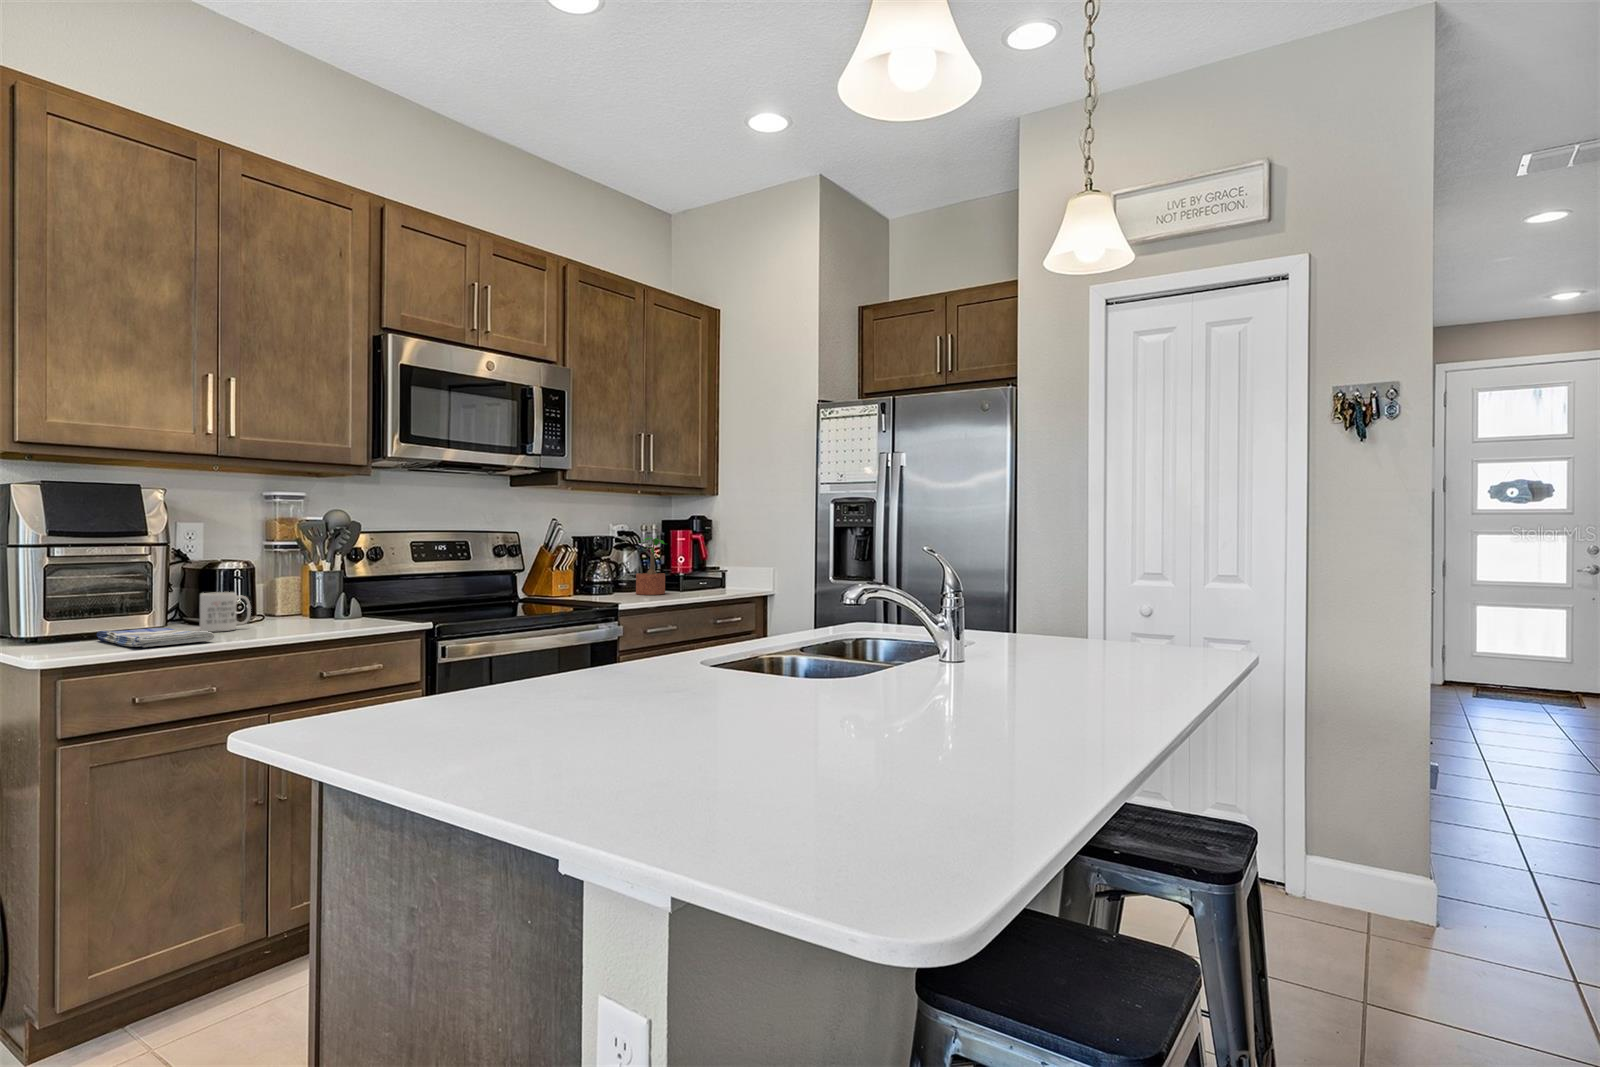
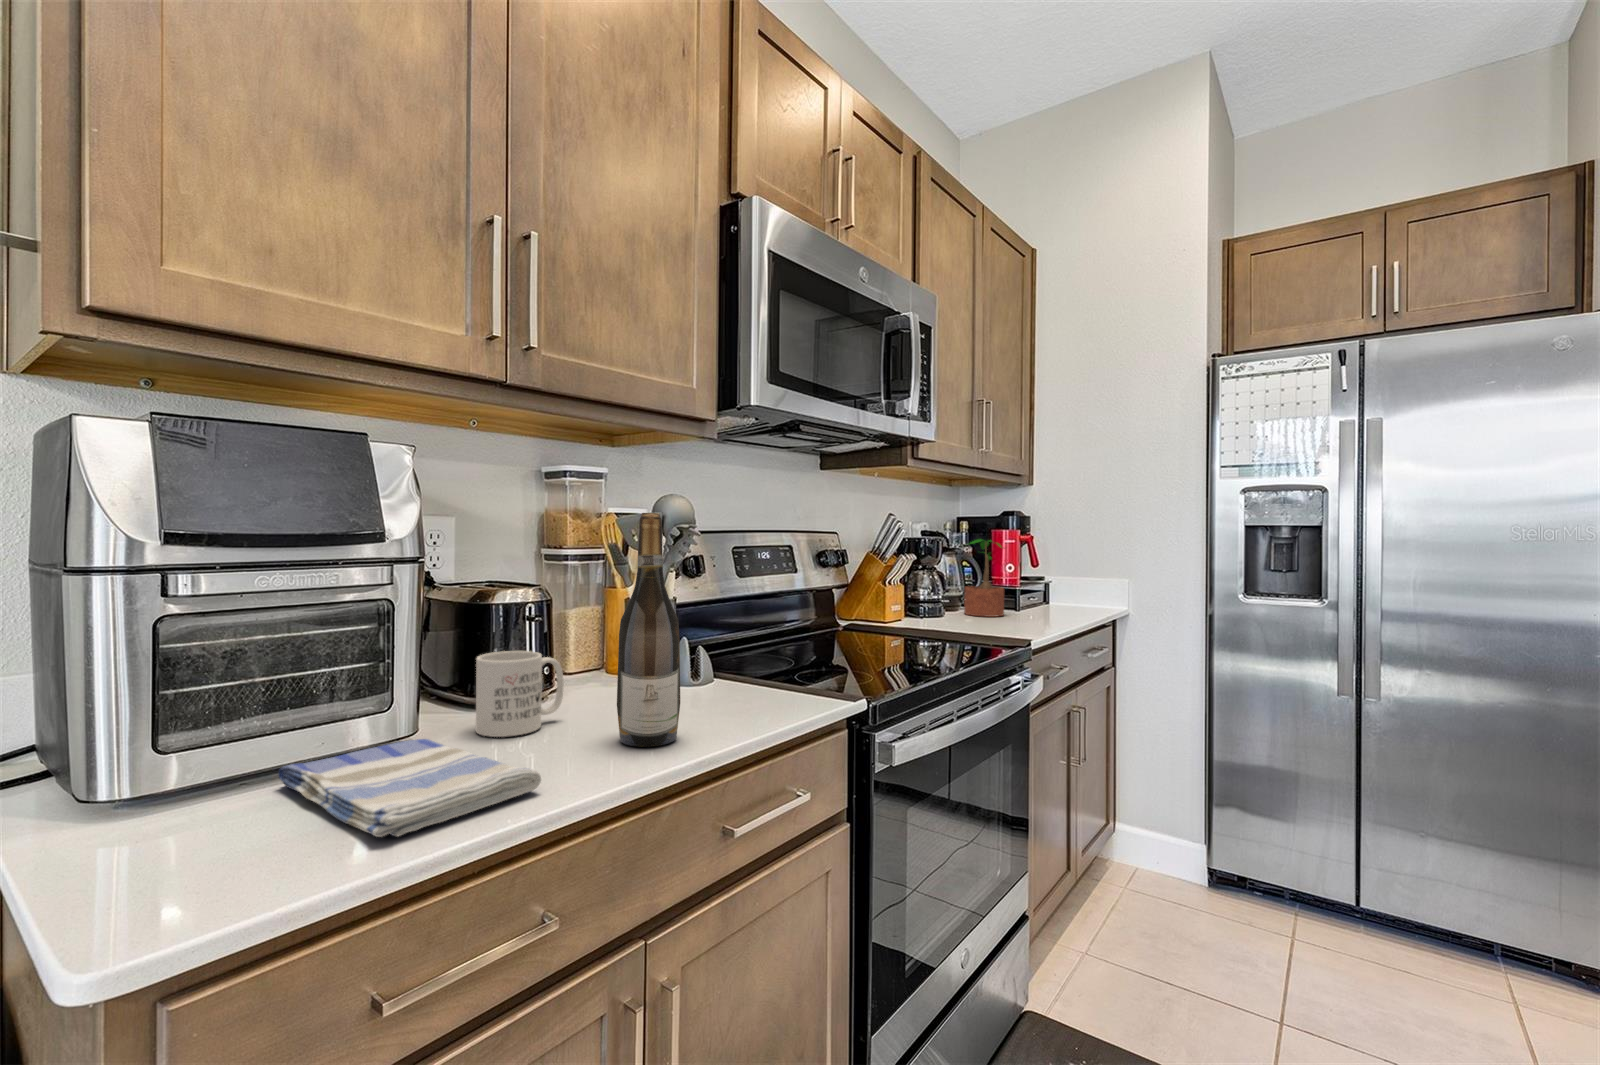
wine bottle: none [269,522,304,634] -> present [617,513,680,747]

